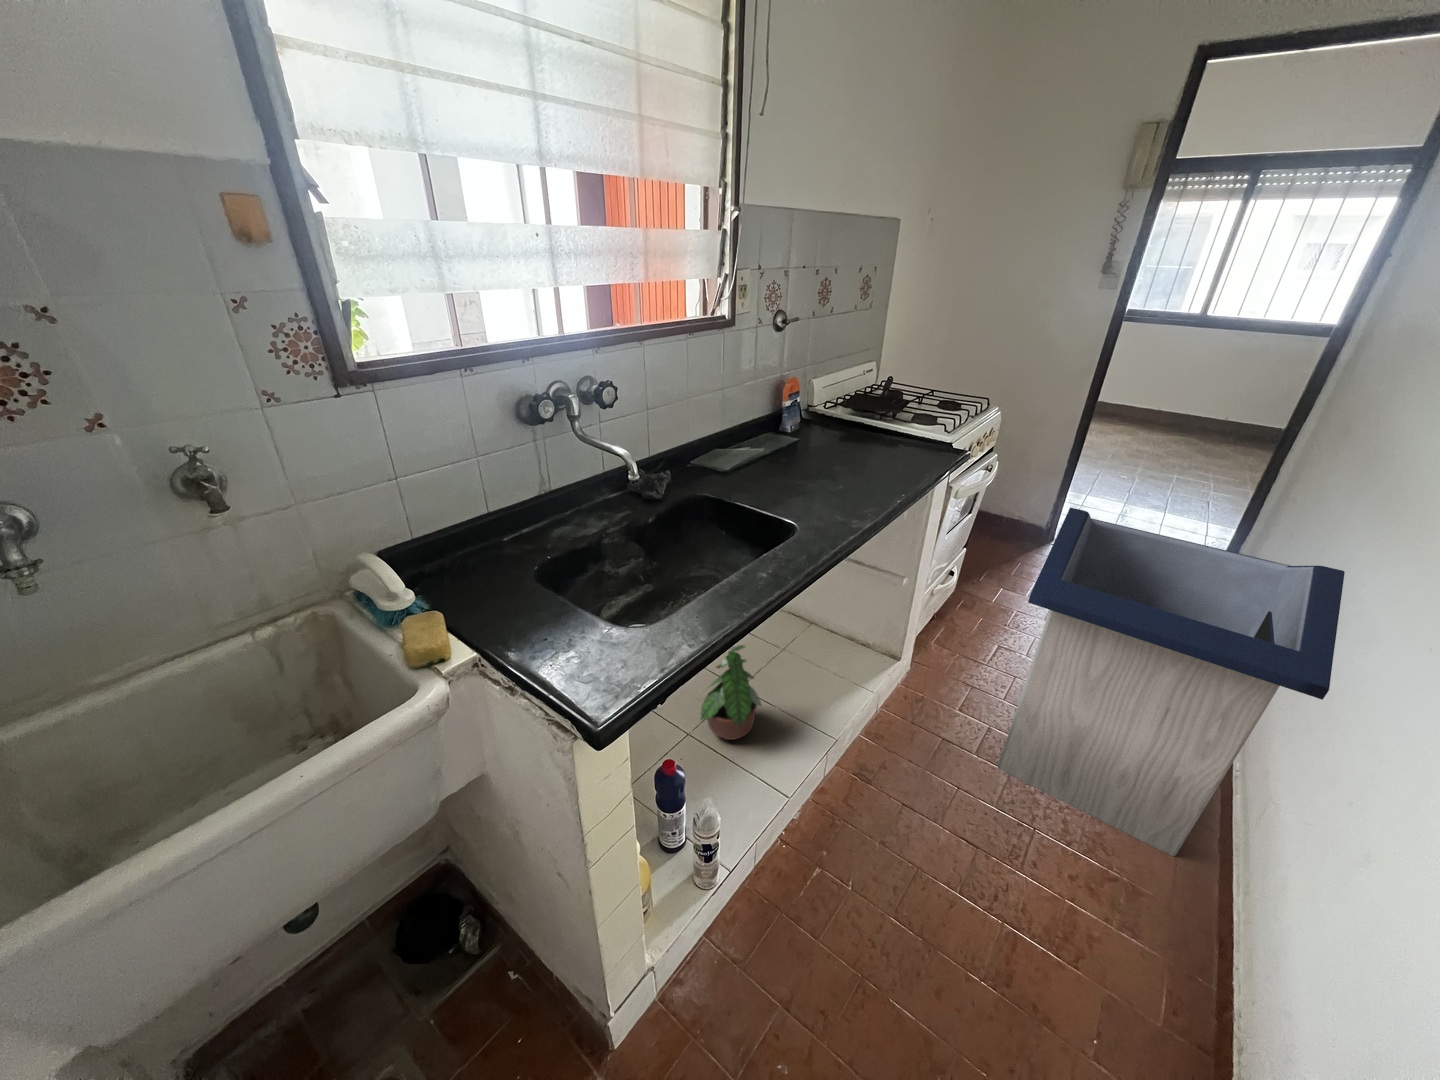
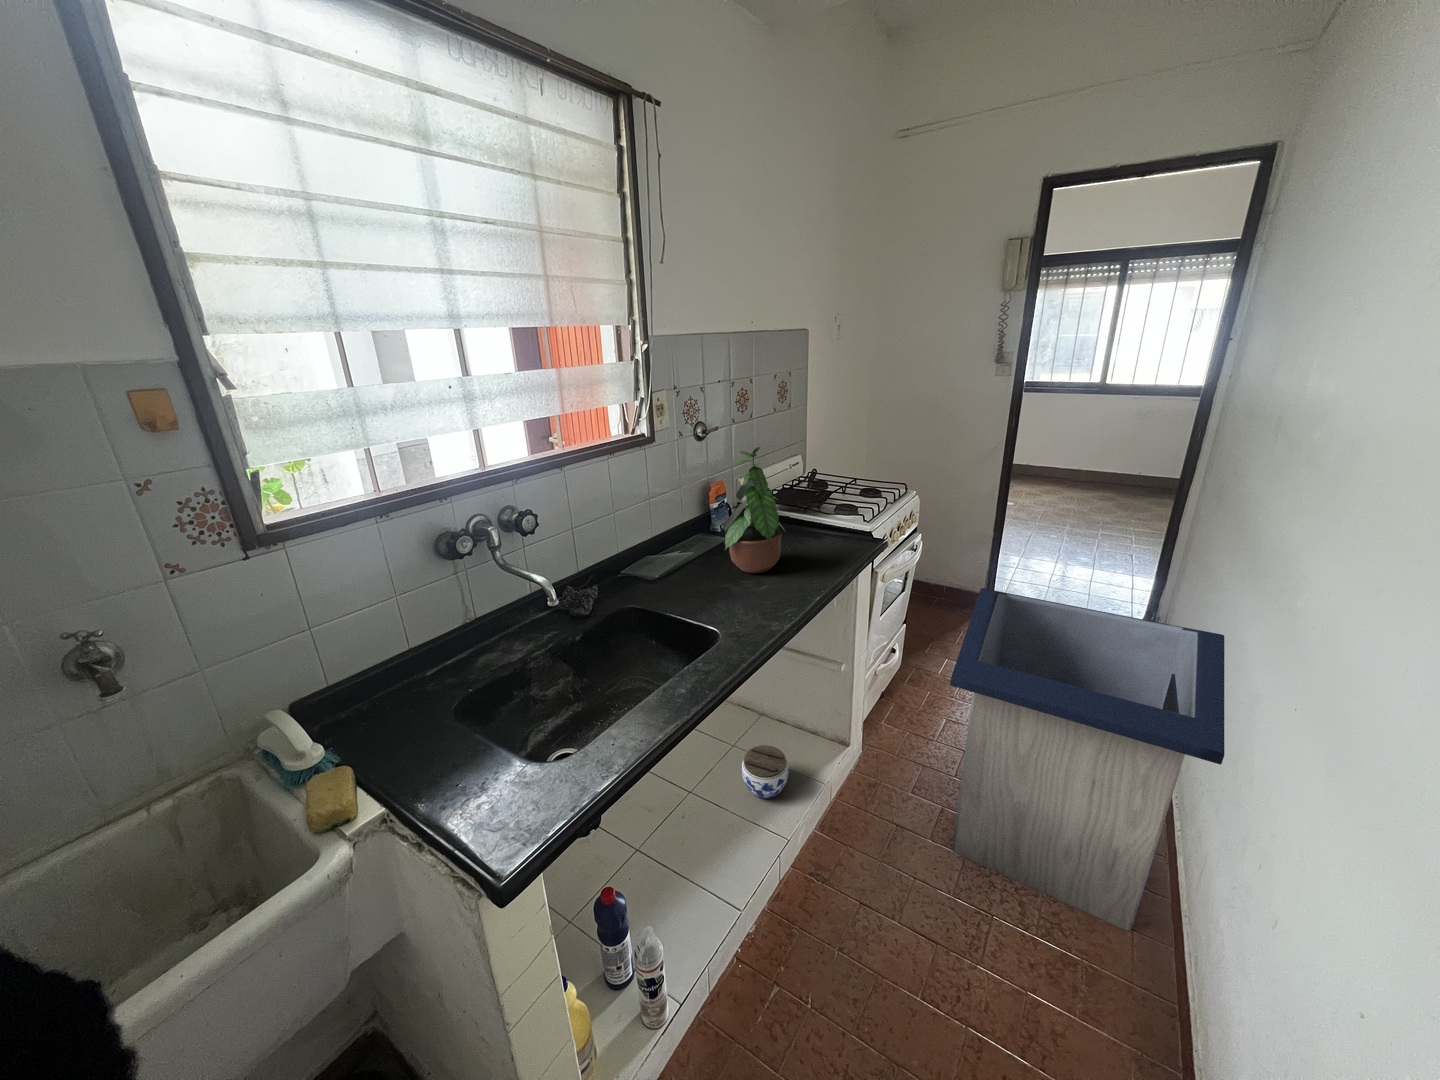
potted plant: present [701,645,762,740] -> present [724,447,784,573]
jar: none [791,653,838,703] -> present [742,745,789,798]

